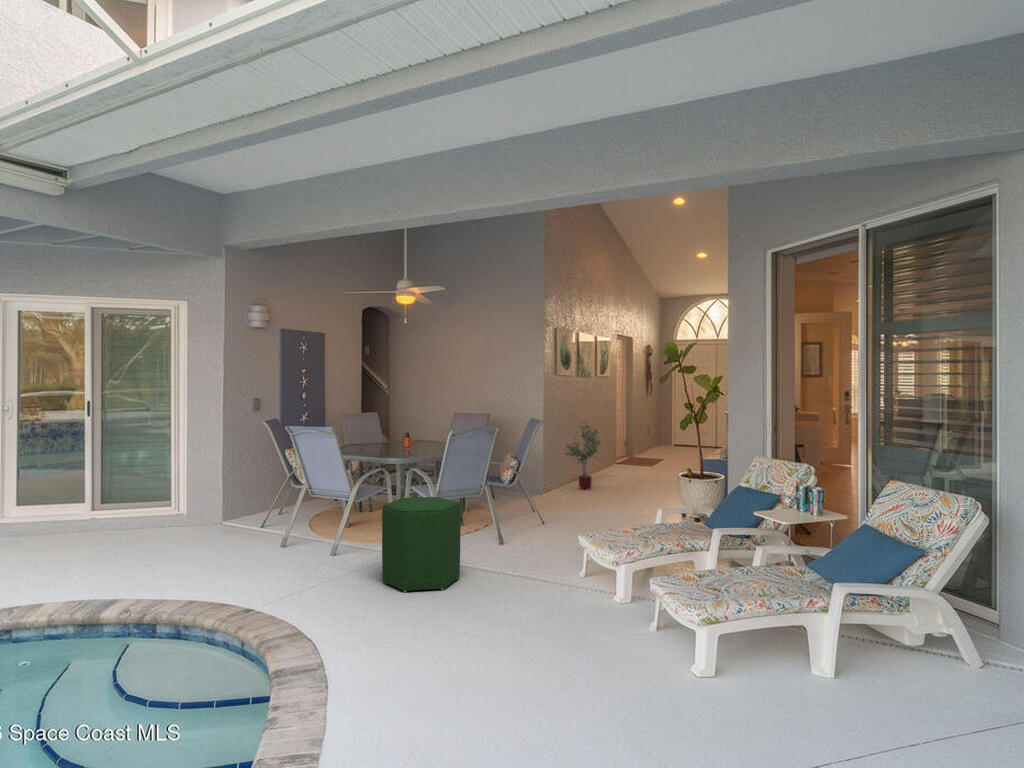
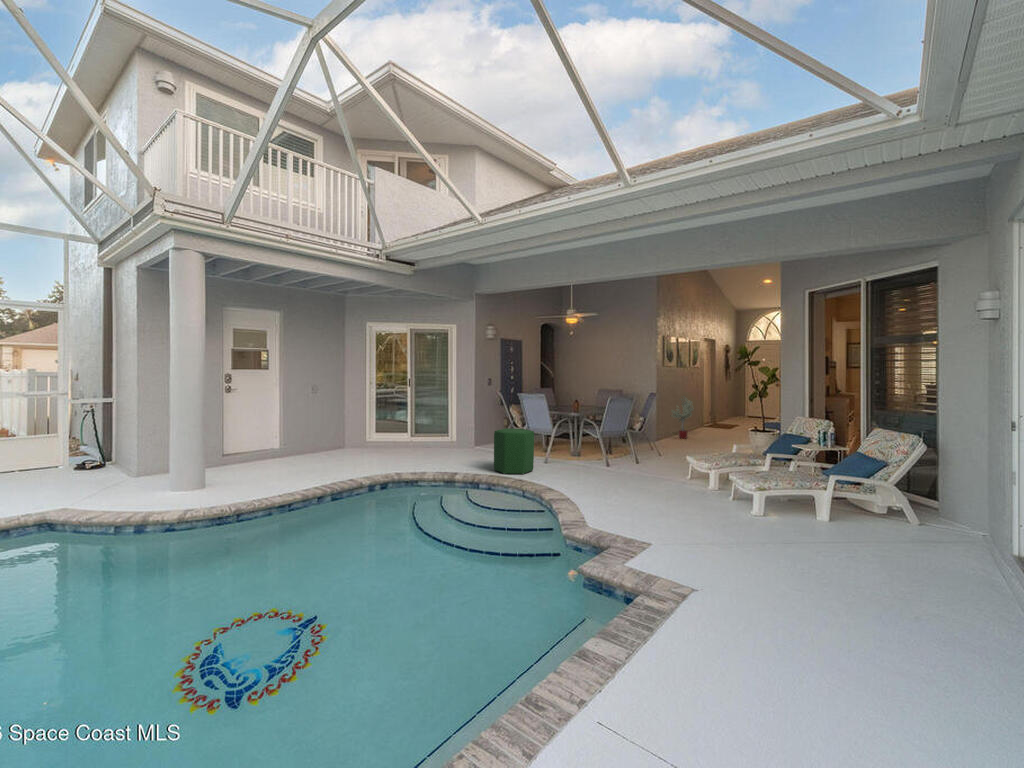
ottoman: present [382,497,461,592] -> present [494,428,534,474]

